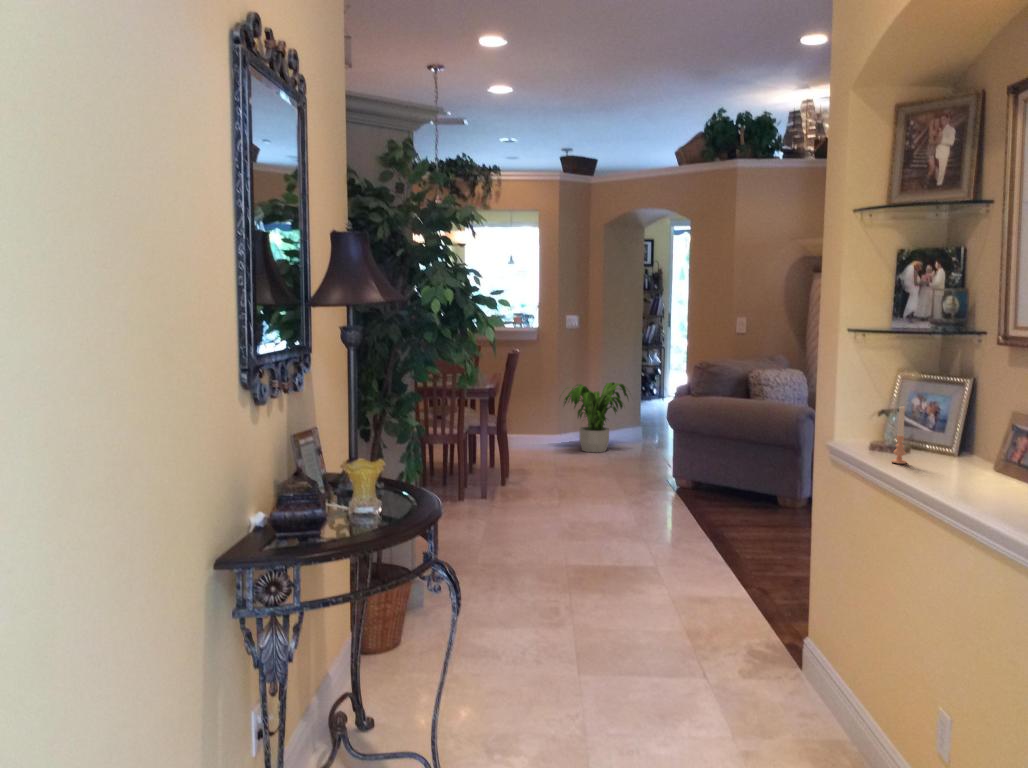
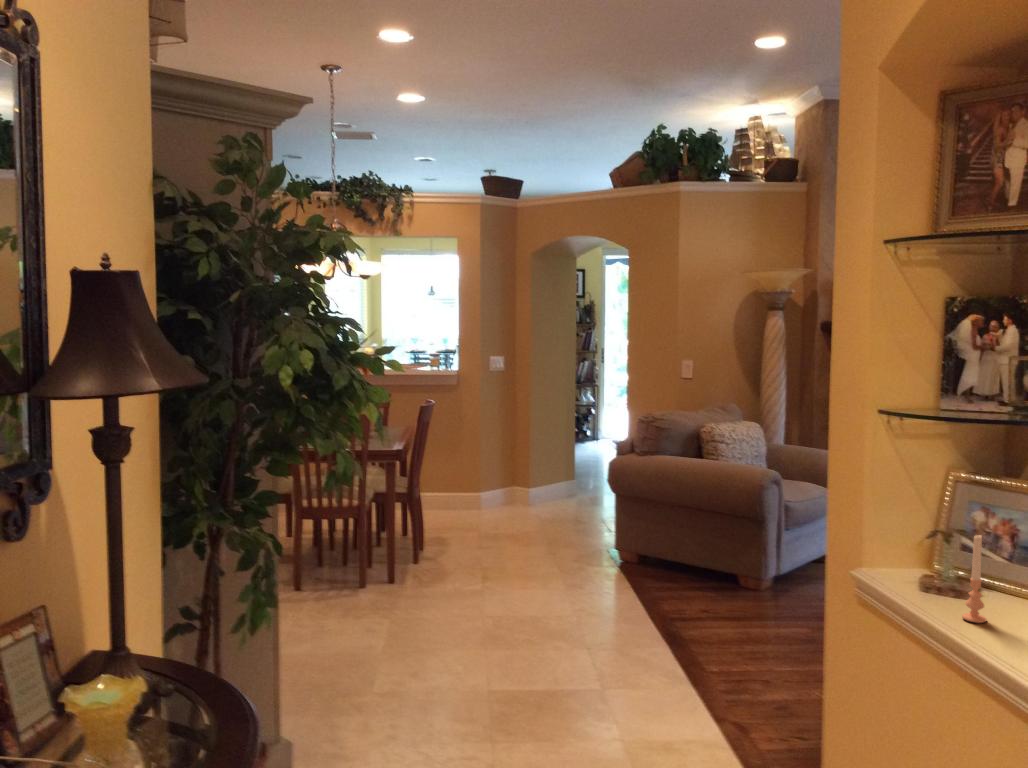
potted plant: present [564,382,628,452] -> none [482,432,566,513]

